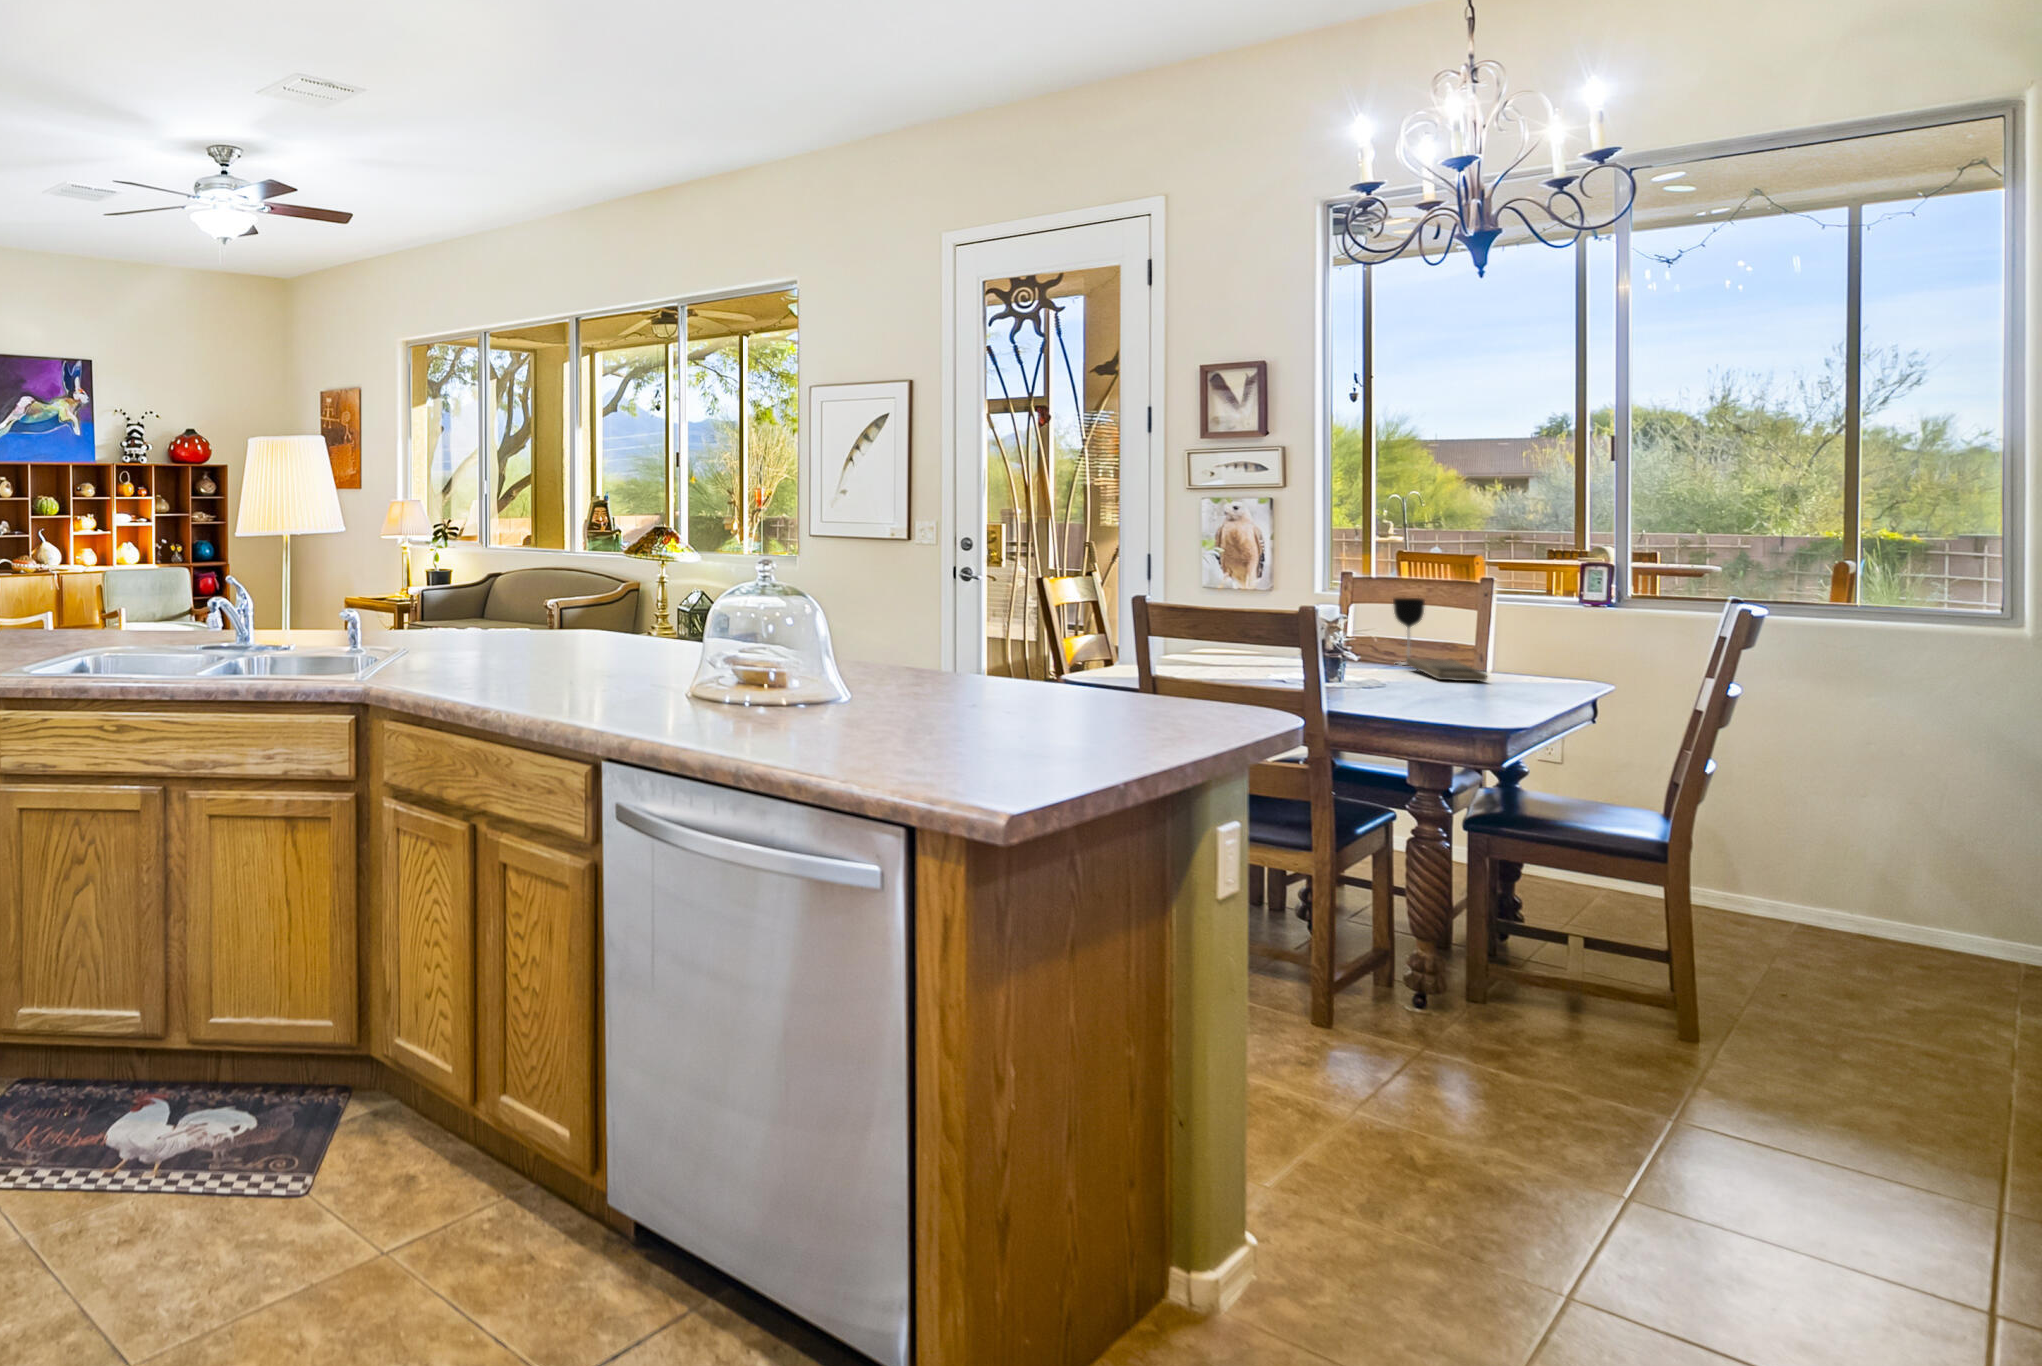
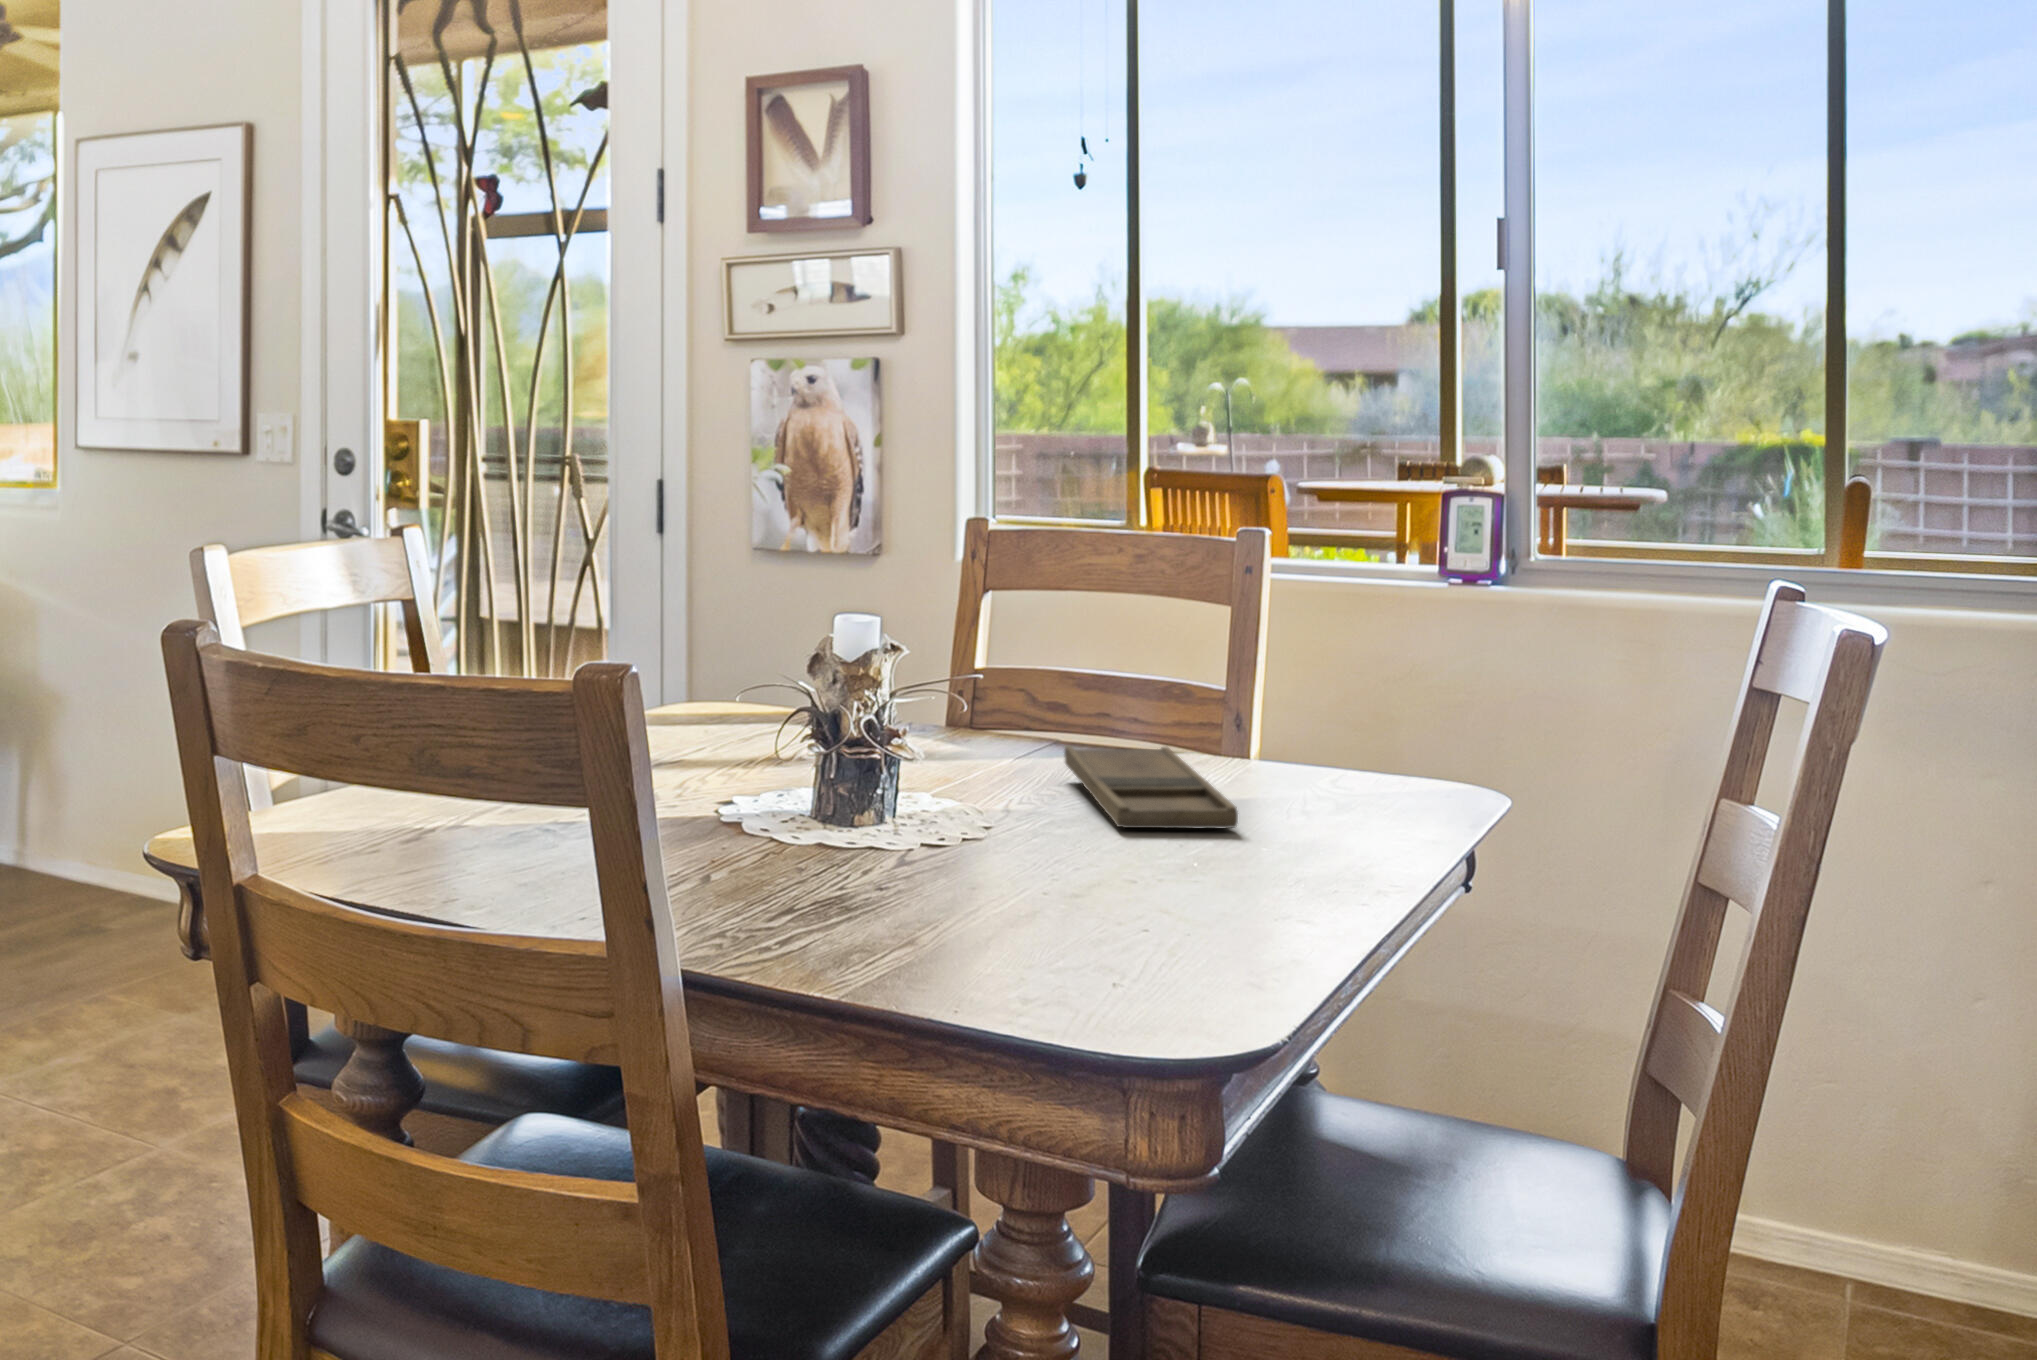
wine glass: present [1393,598,1425,665] -> none [1049,584,1117,758]

